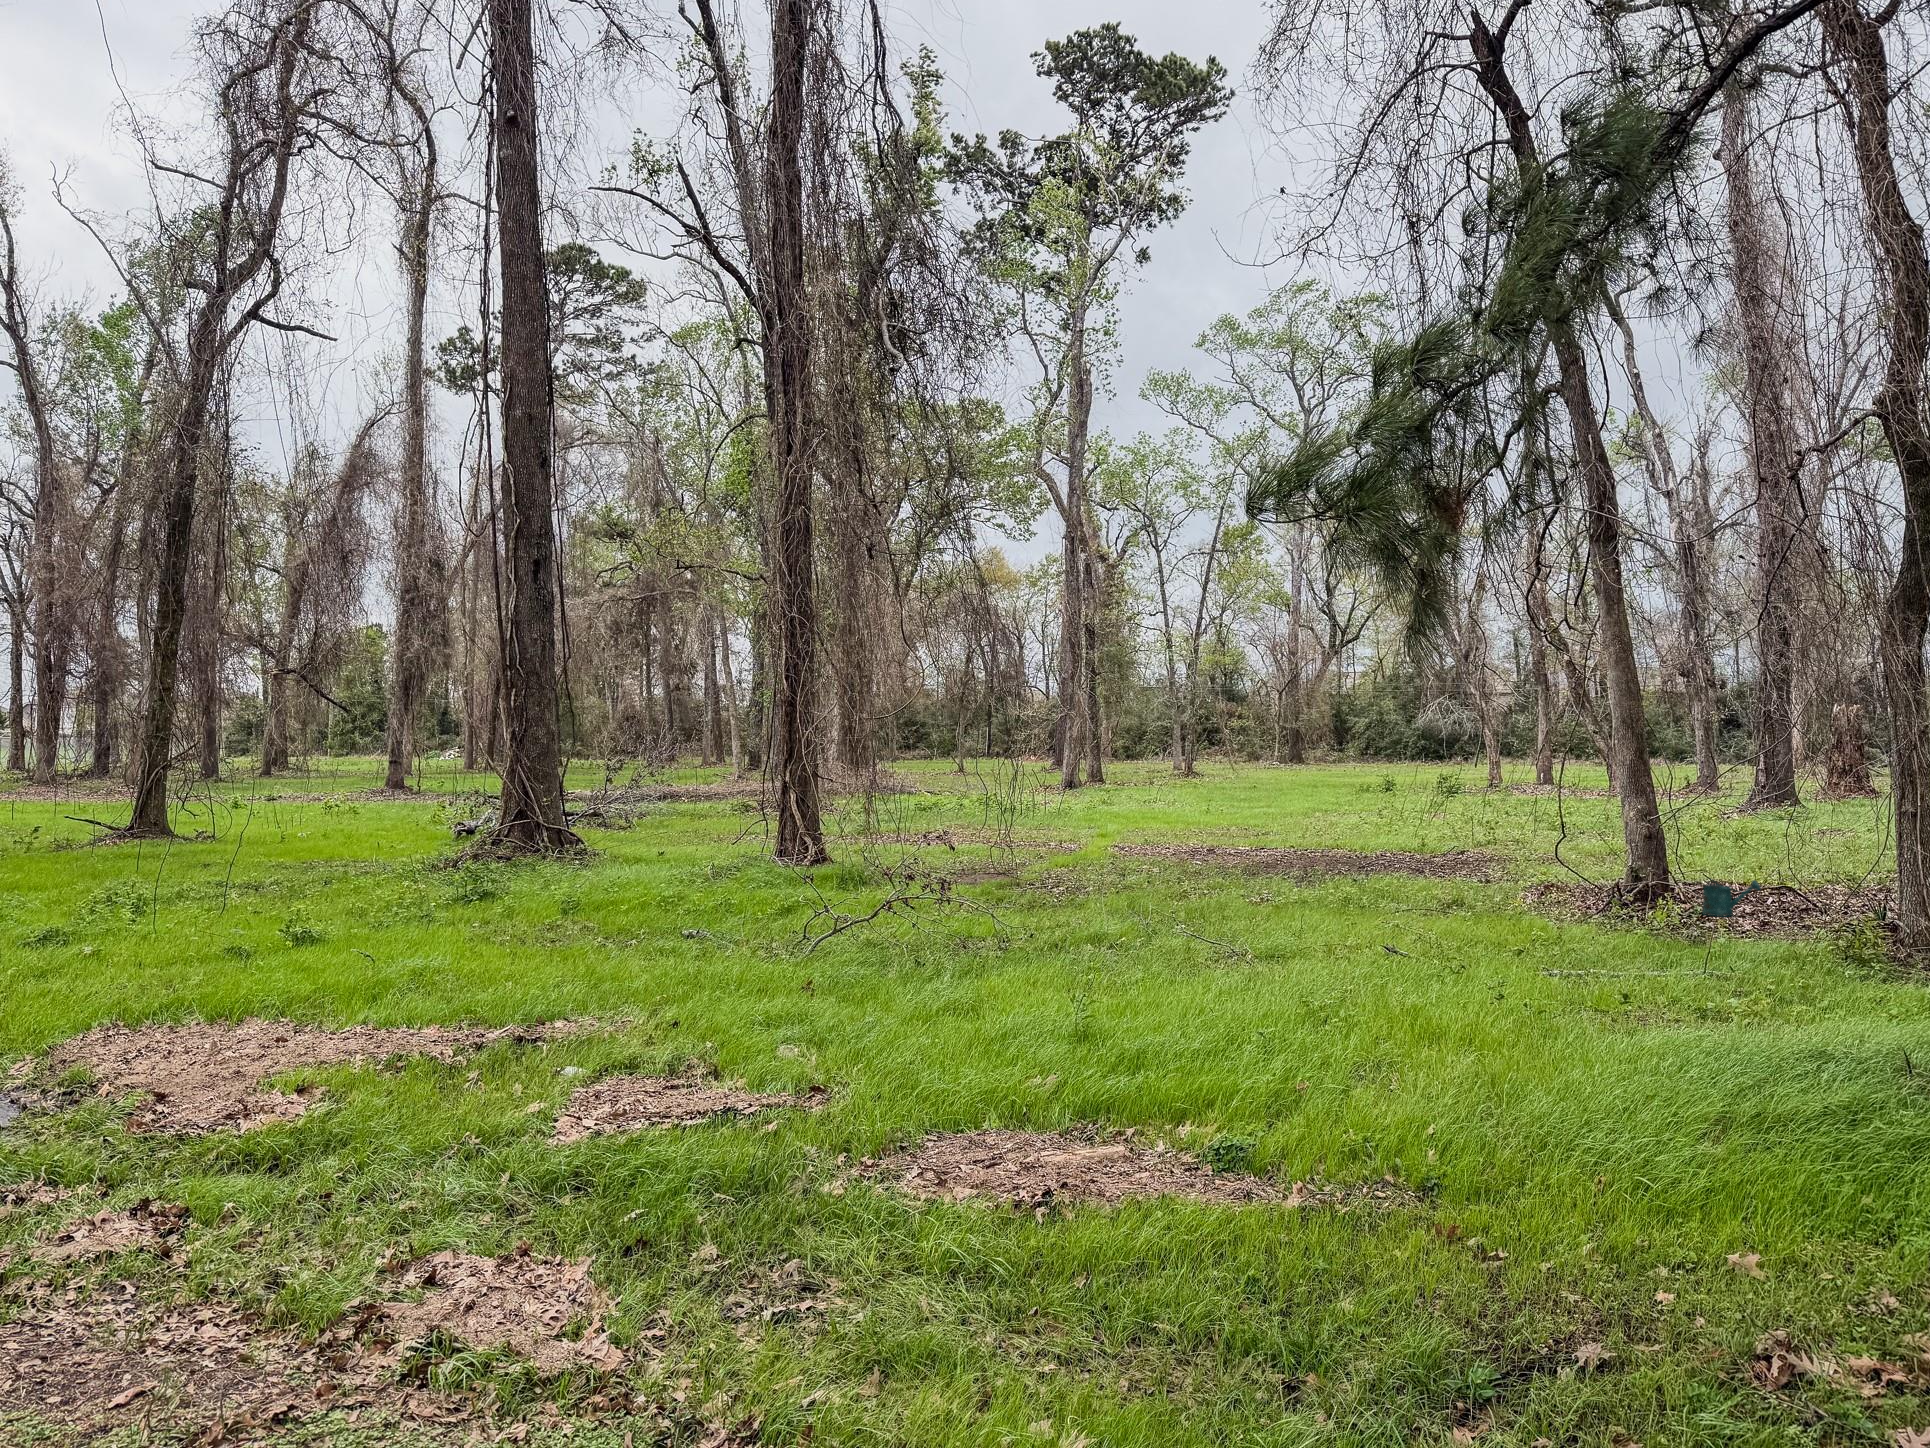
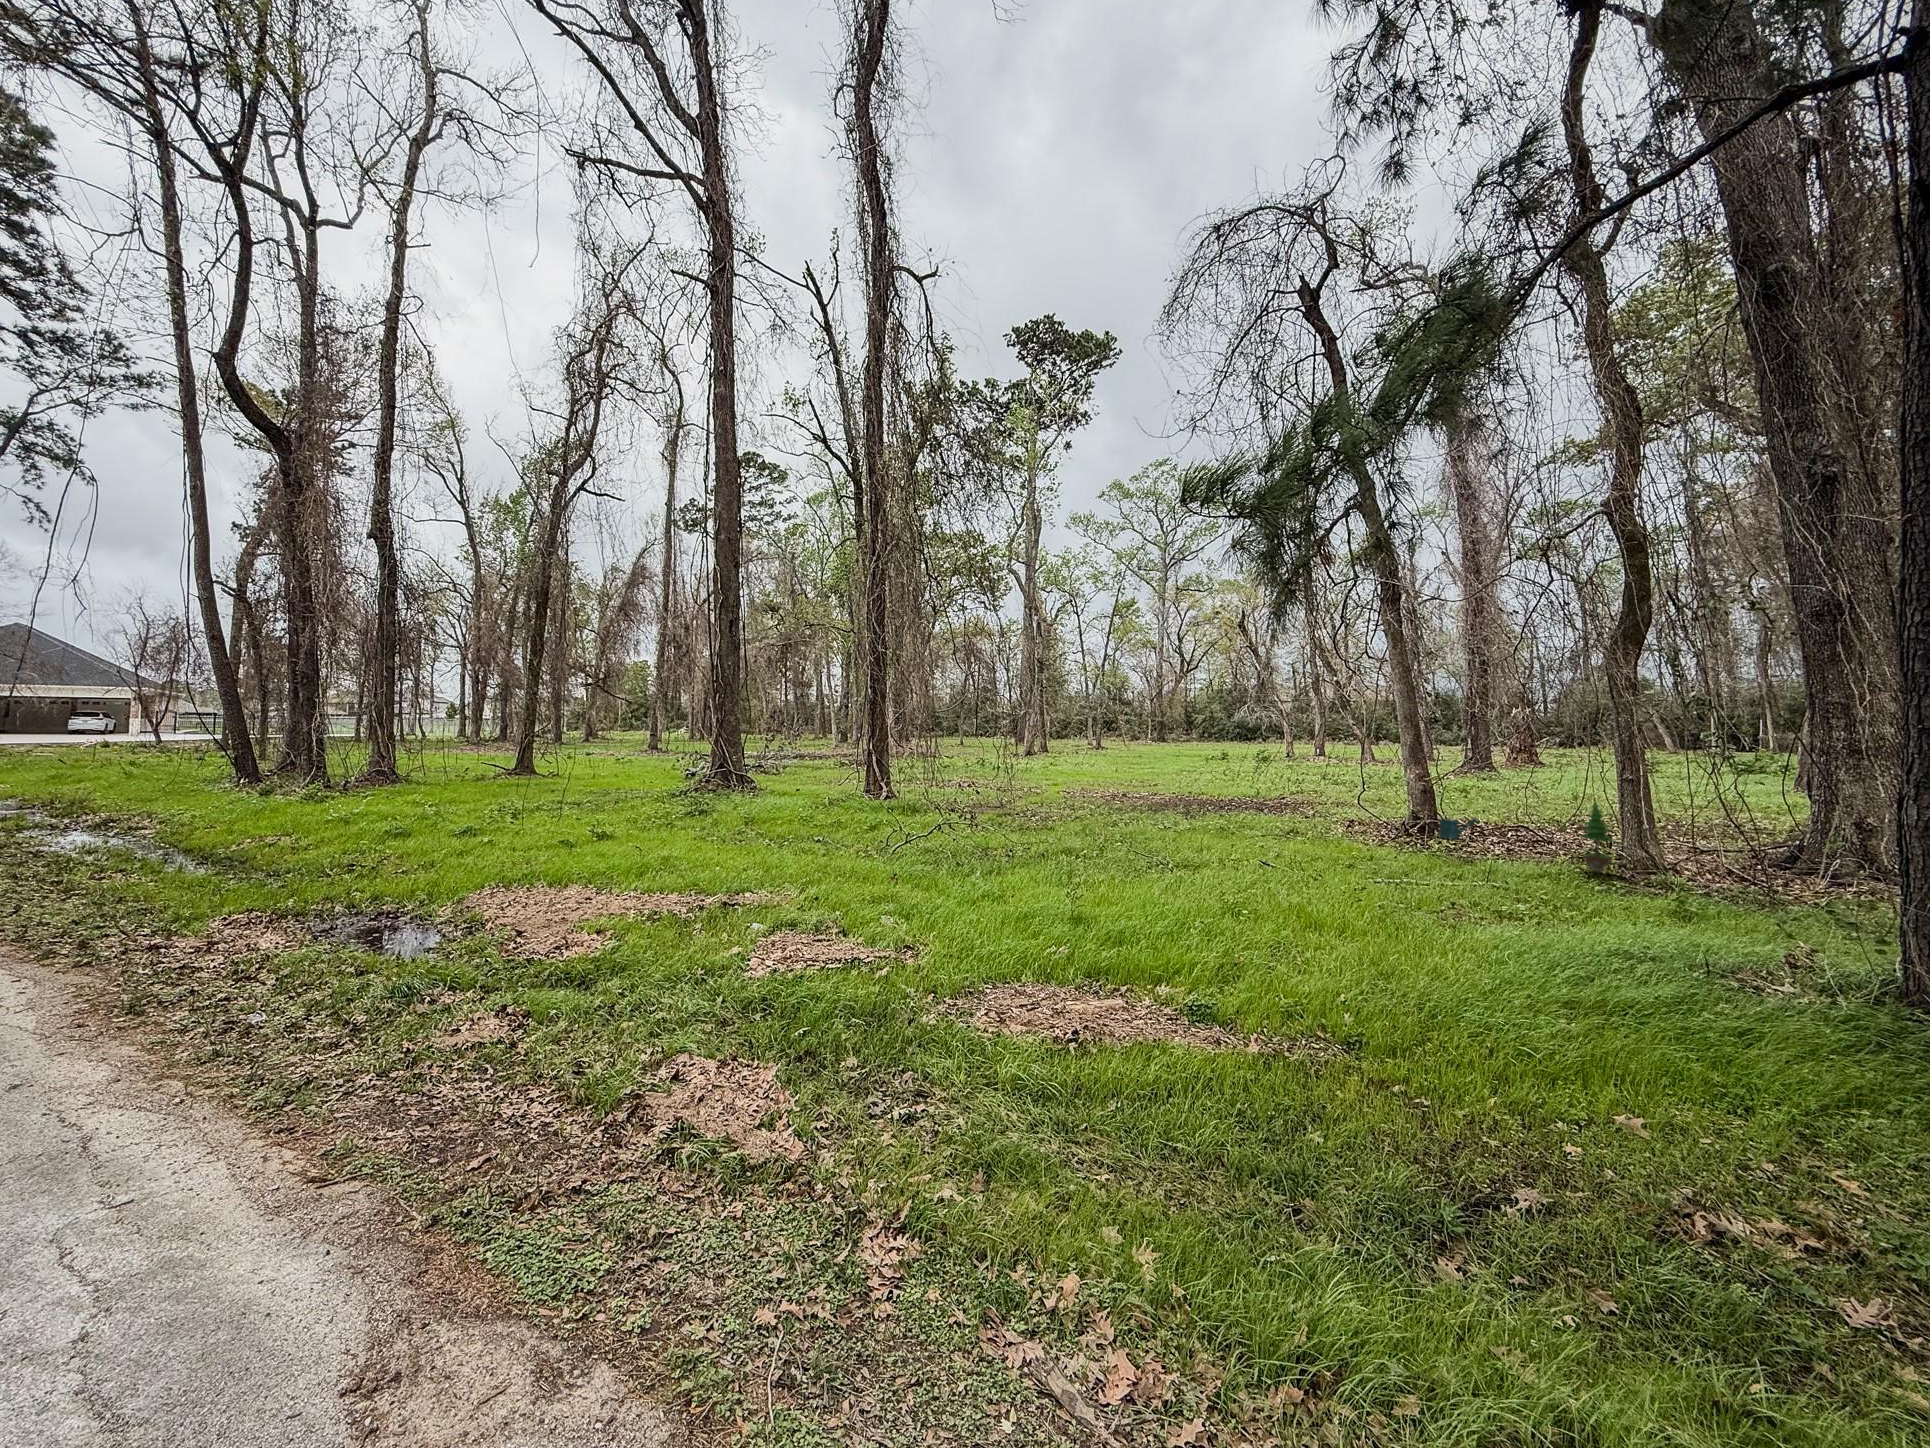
potted tree: none [1877,848,1924,959] -> present [1581,802,1613,873]

